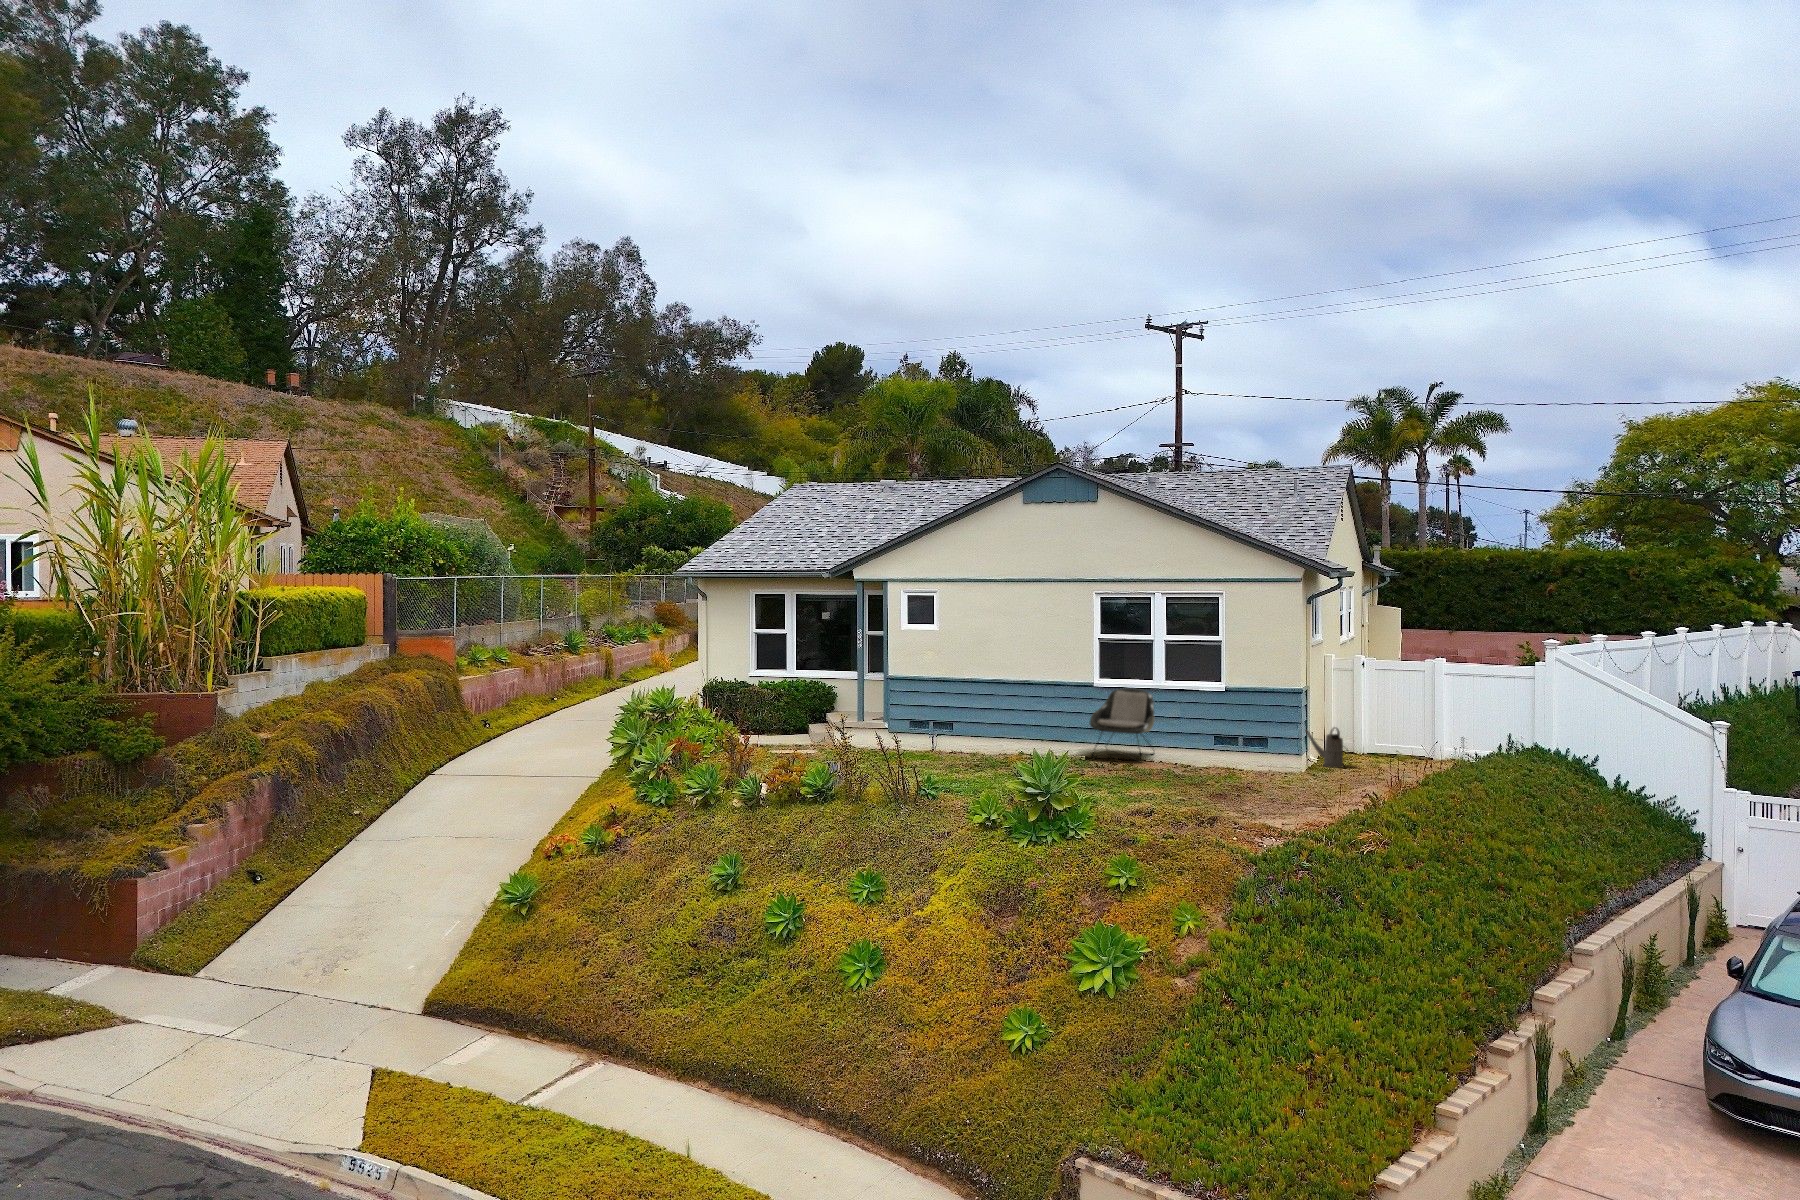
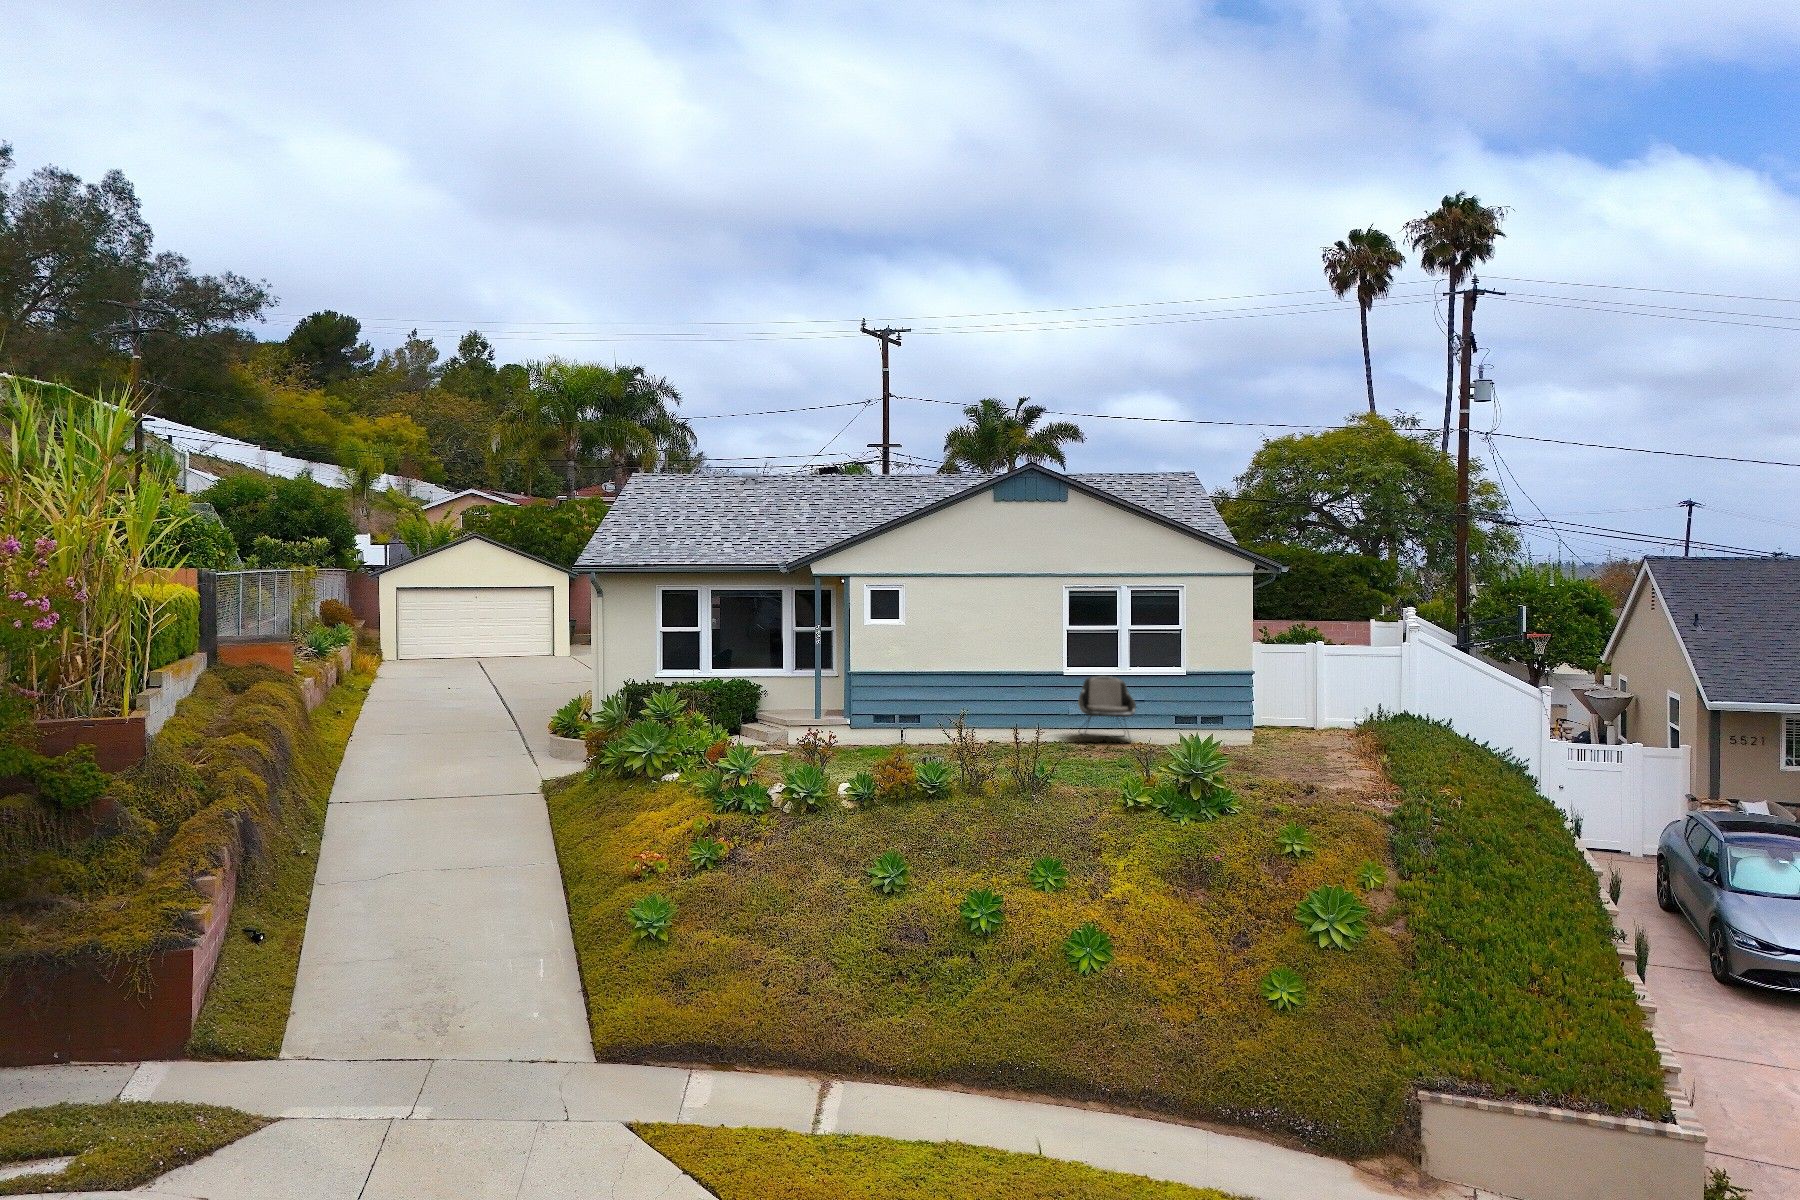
watering can: present [1305,727,1344,768] -> none [1253,703,1296,739]

